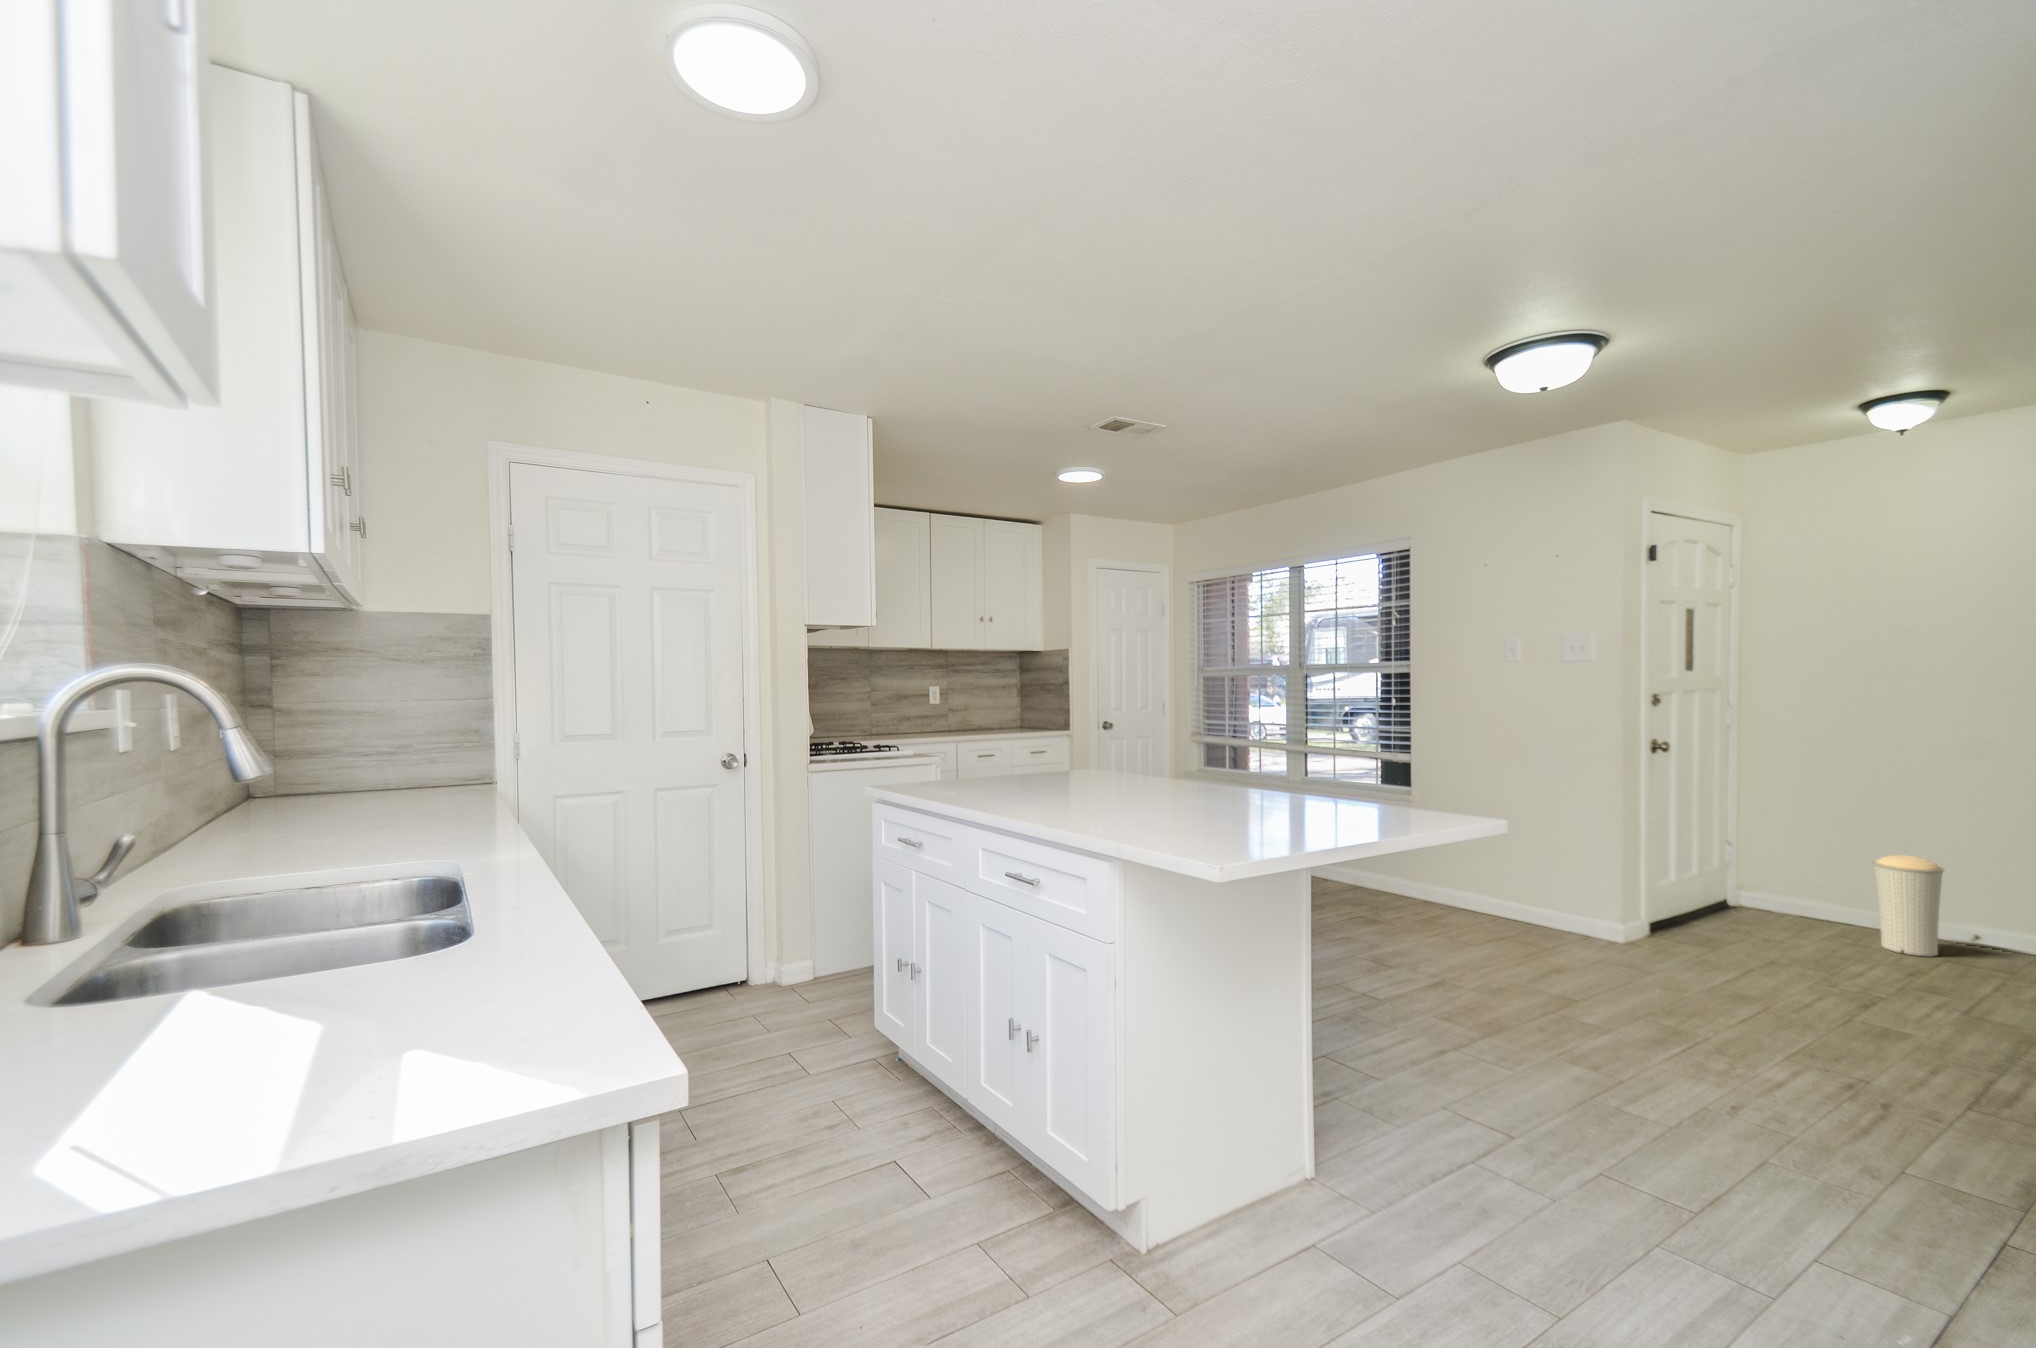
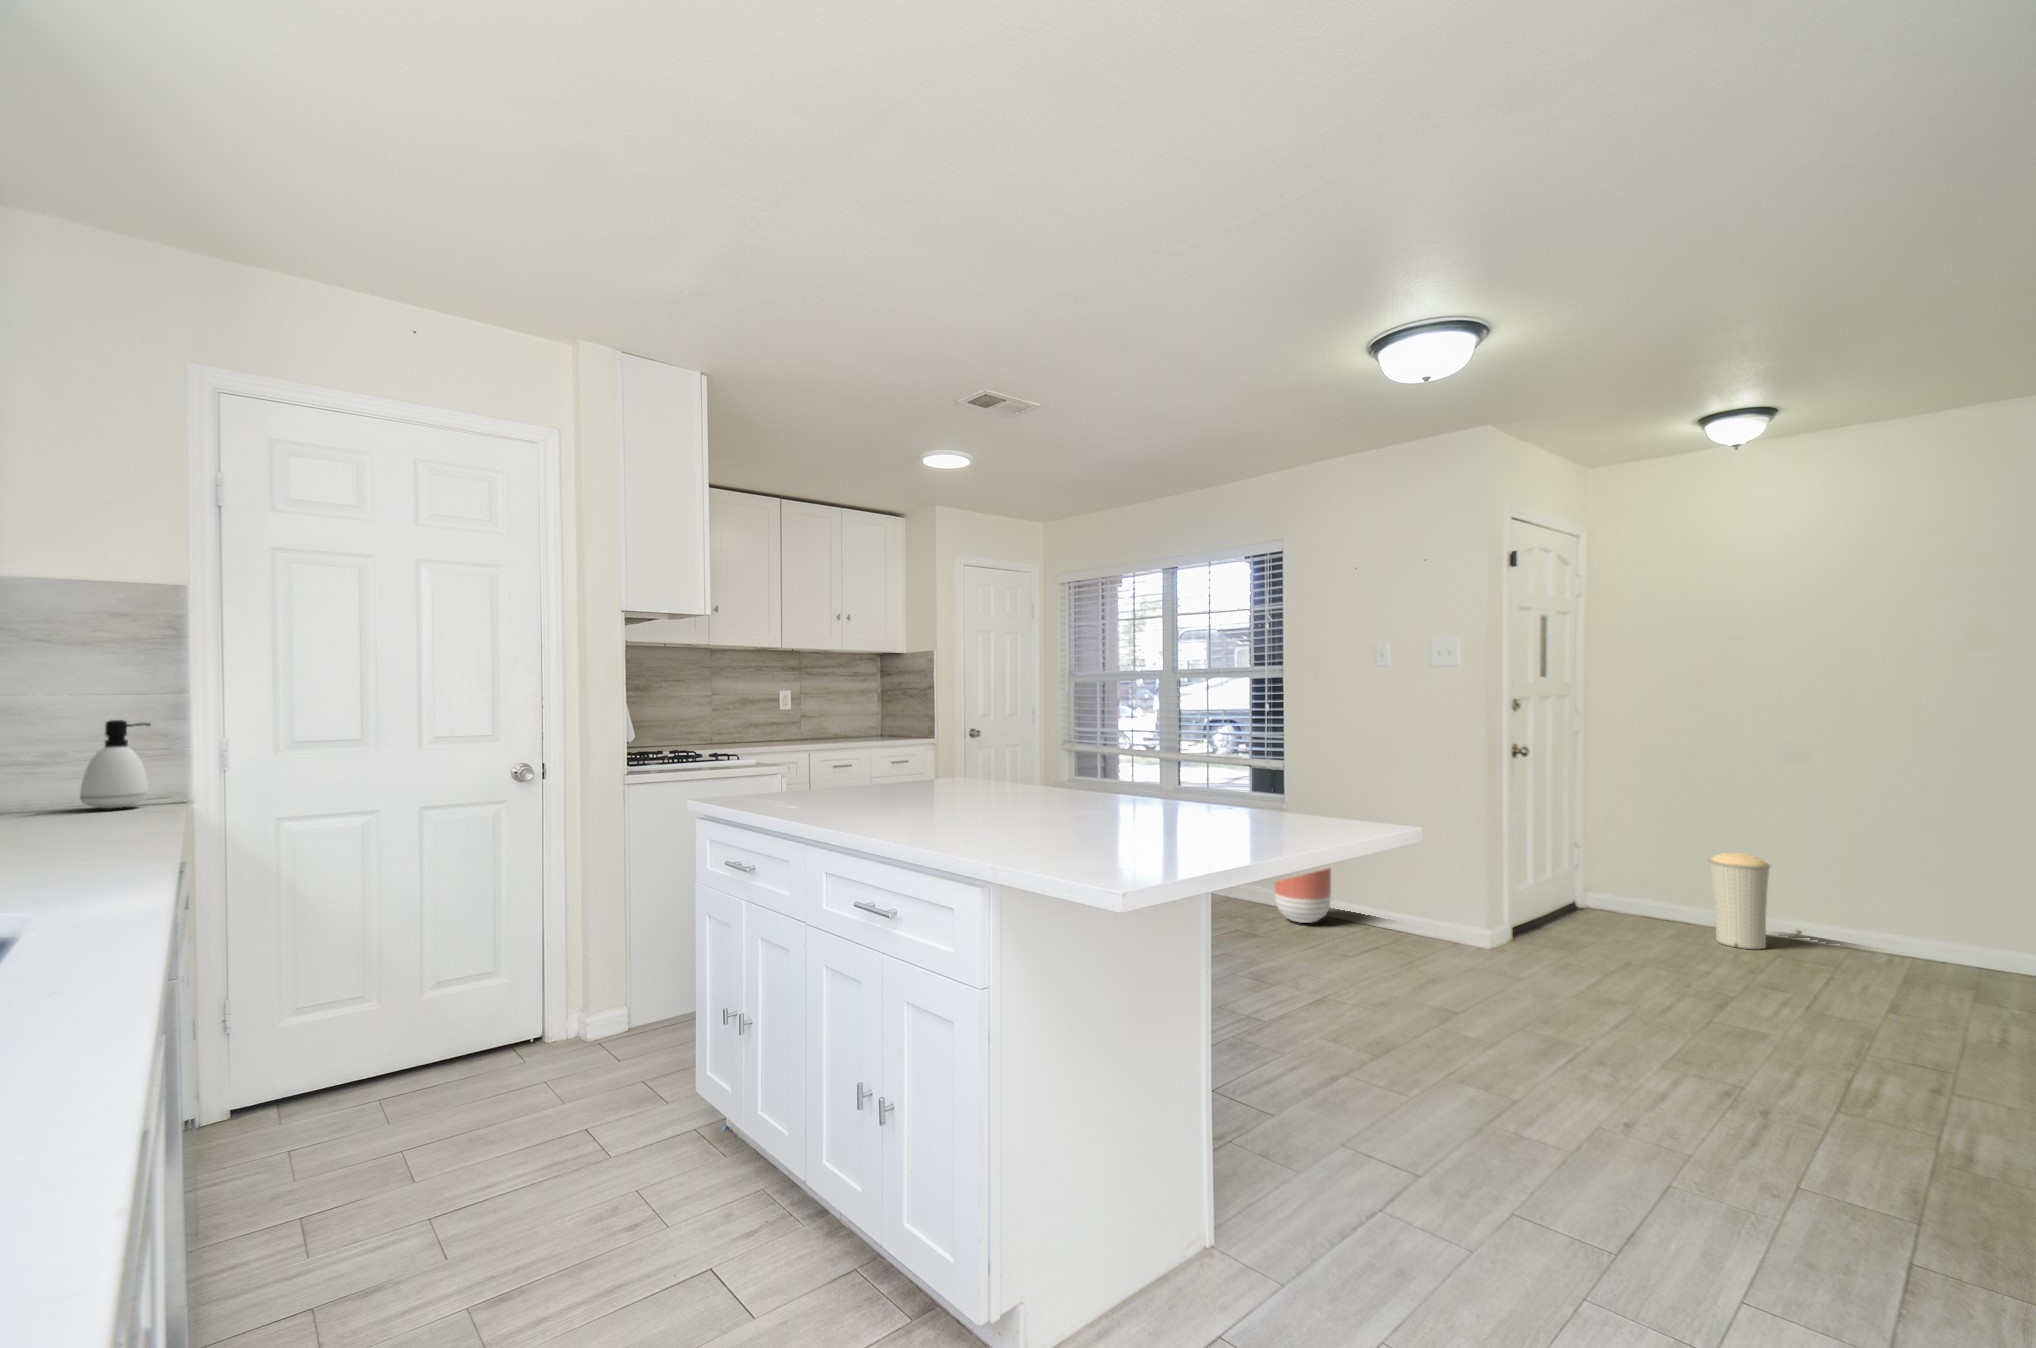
soap dispenser: none [429,721,472,788] -> present [80,720,151,809]
planter: none [1399,852,1458,913] -> present [1274,868,1331,923]

